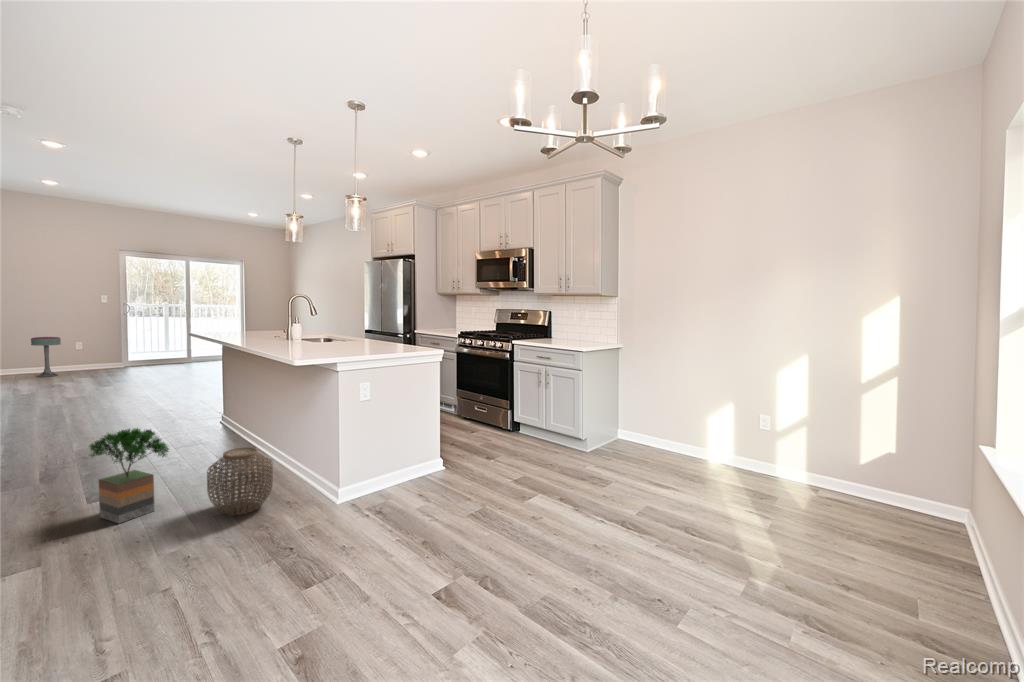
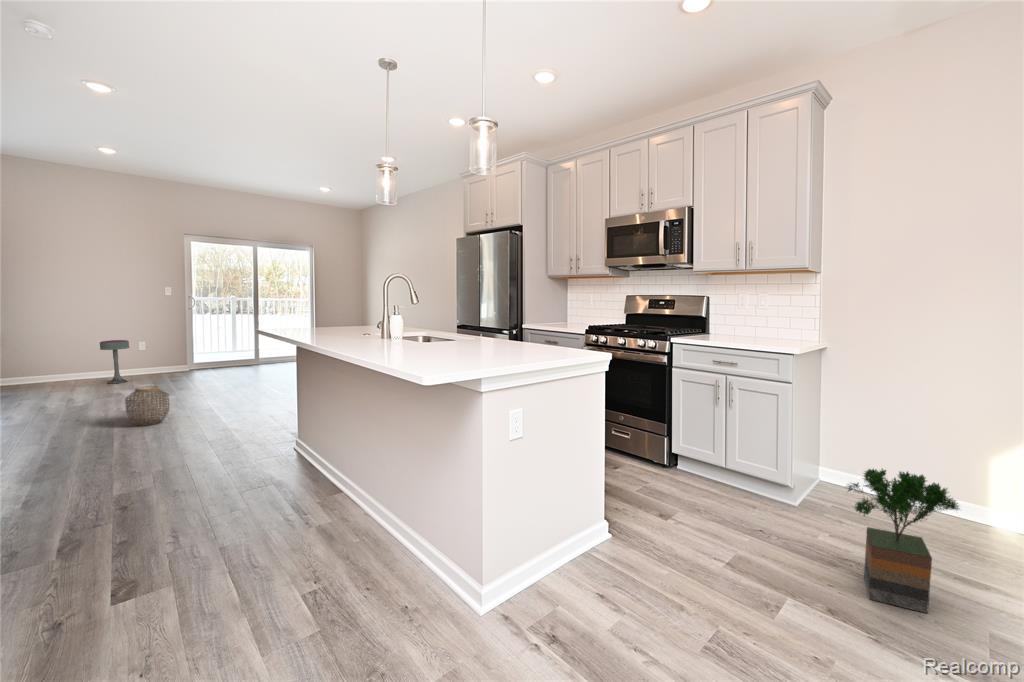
potted tree: present [89,428,169,523] -> present [847,469,959,613]
woven basket: present [207,447,273,515] -> present [125,386,169,426]

